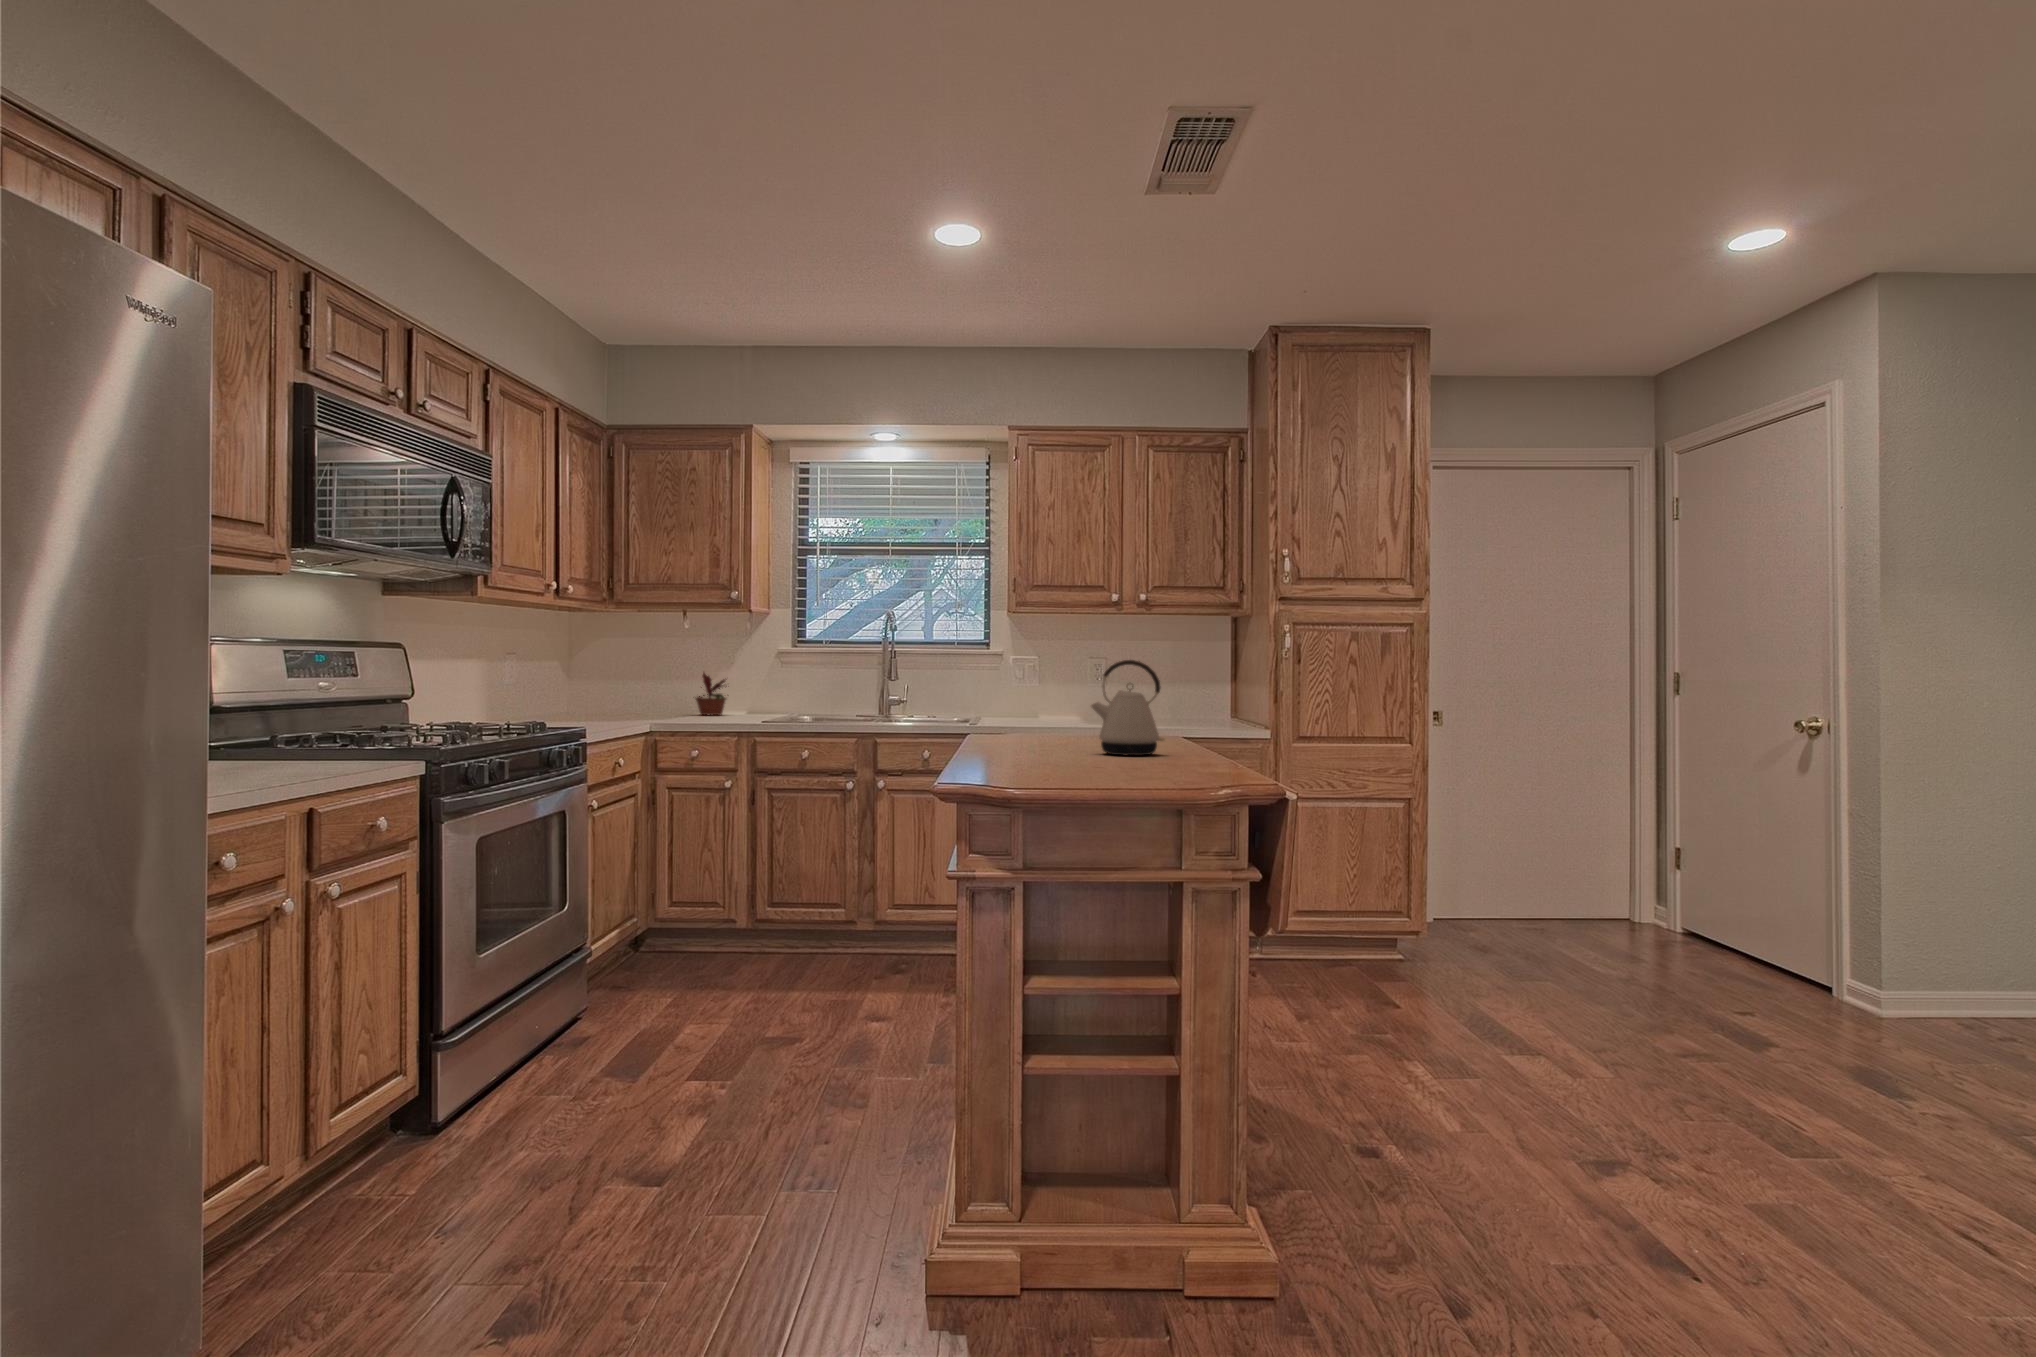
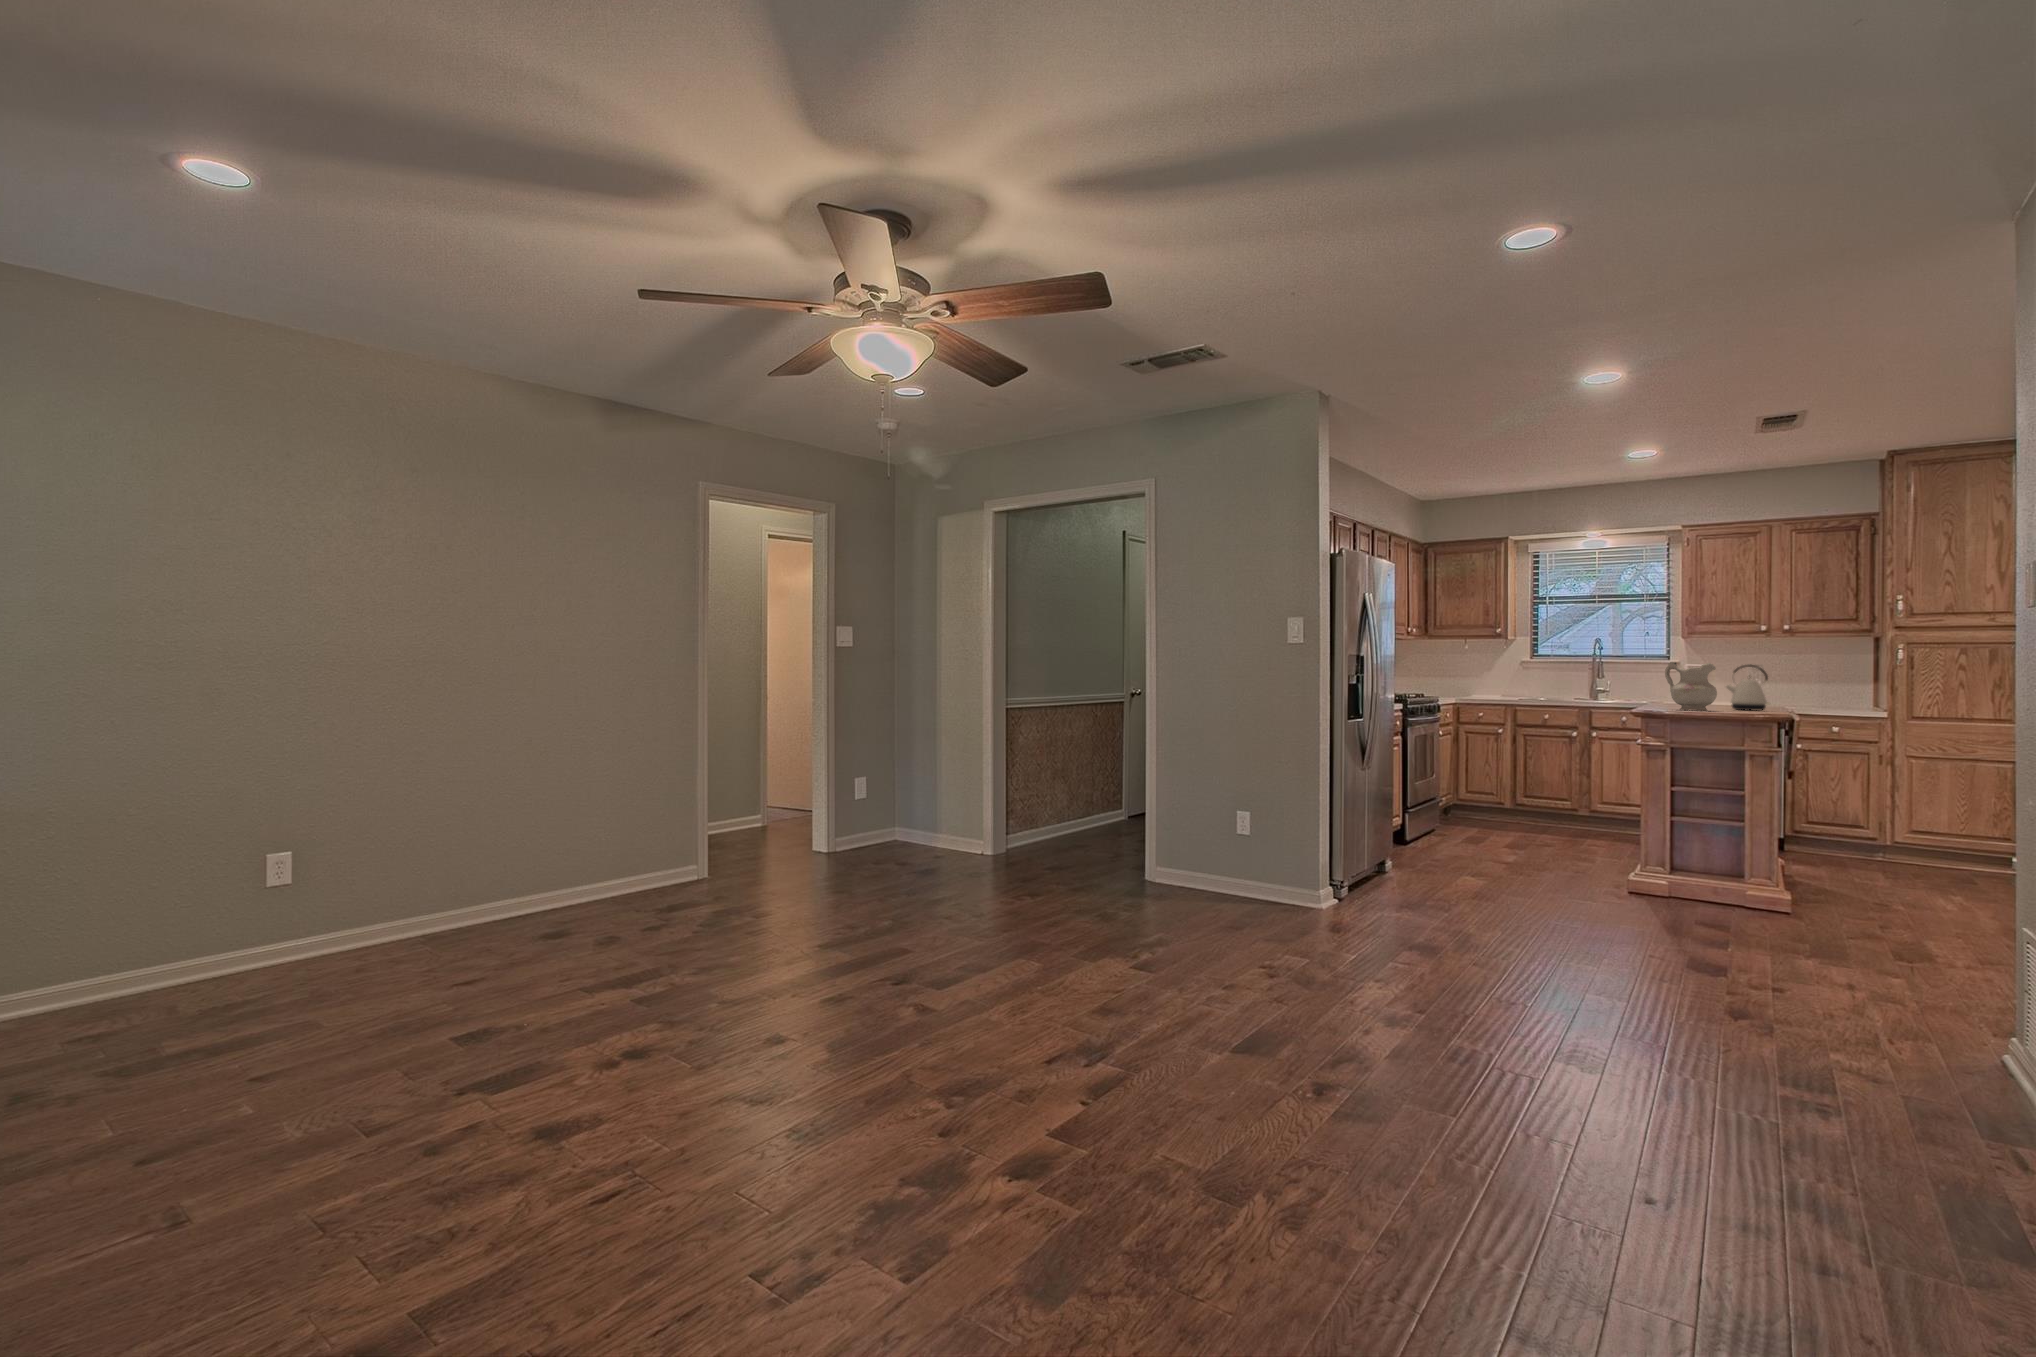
ceramic pitcher: none [989,655,1093,776] -> present [1665,662,1717,711]
potted plant: present [695,673,727,715] -> none [1465,672,1496,697]

